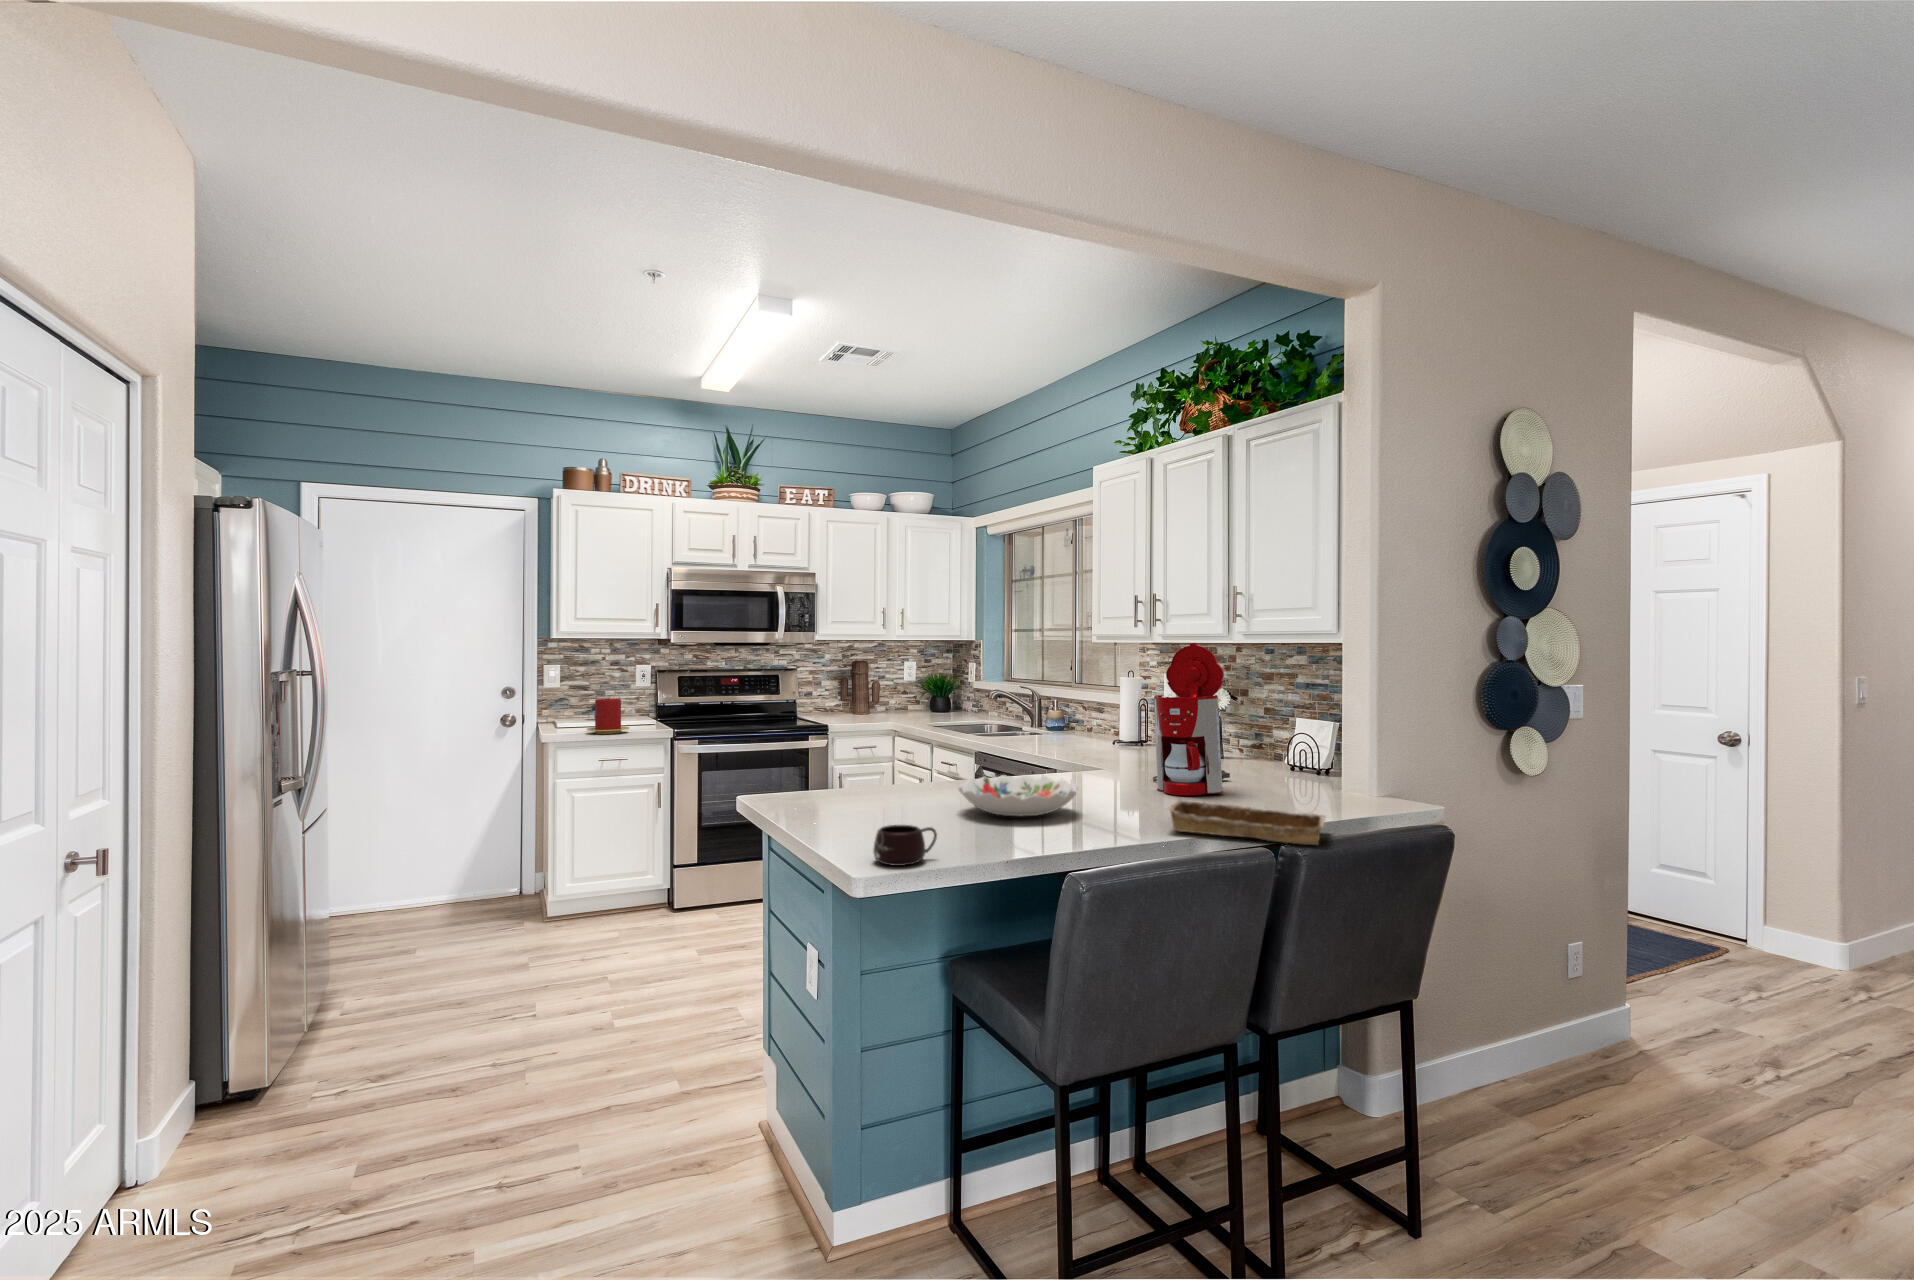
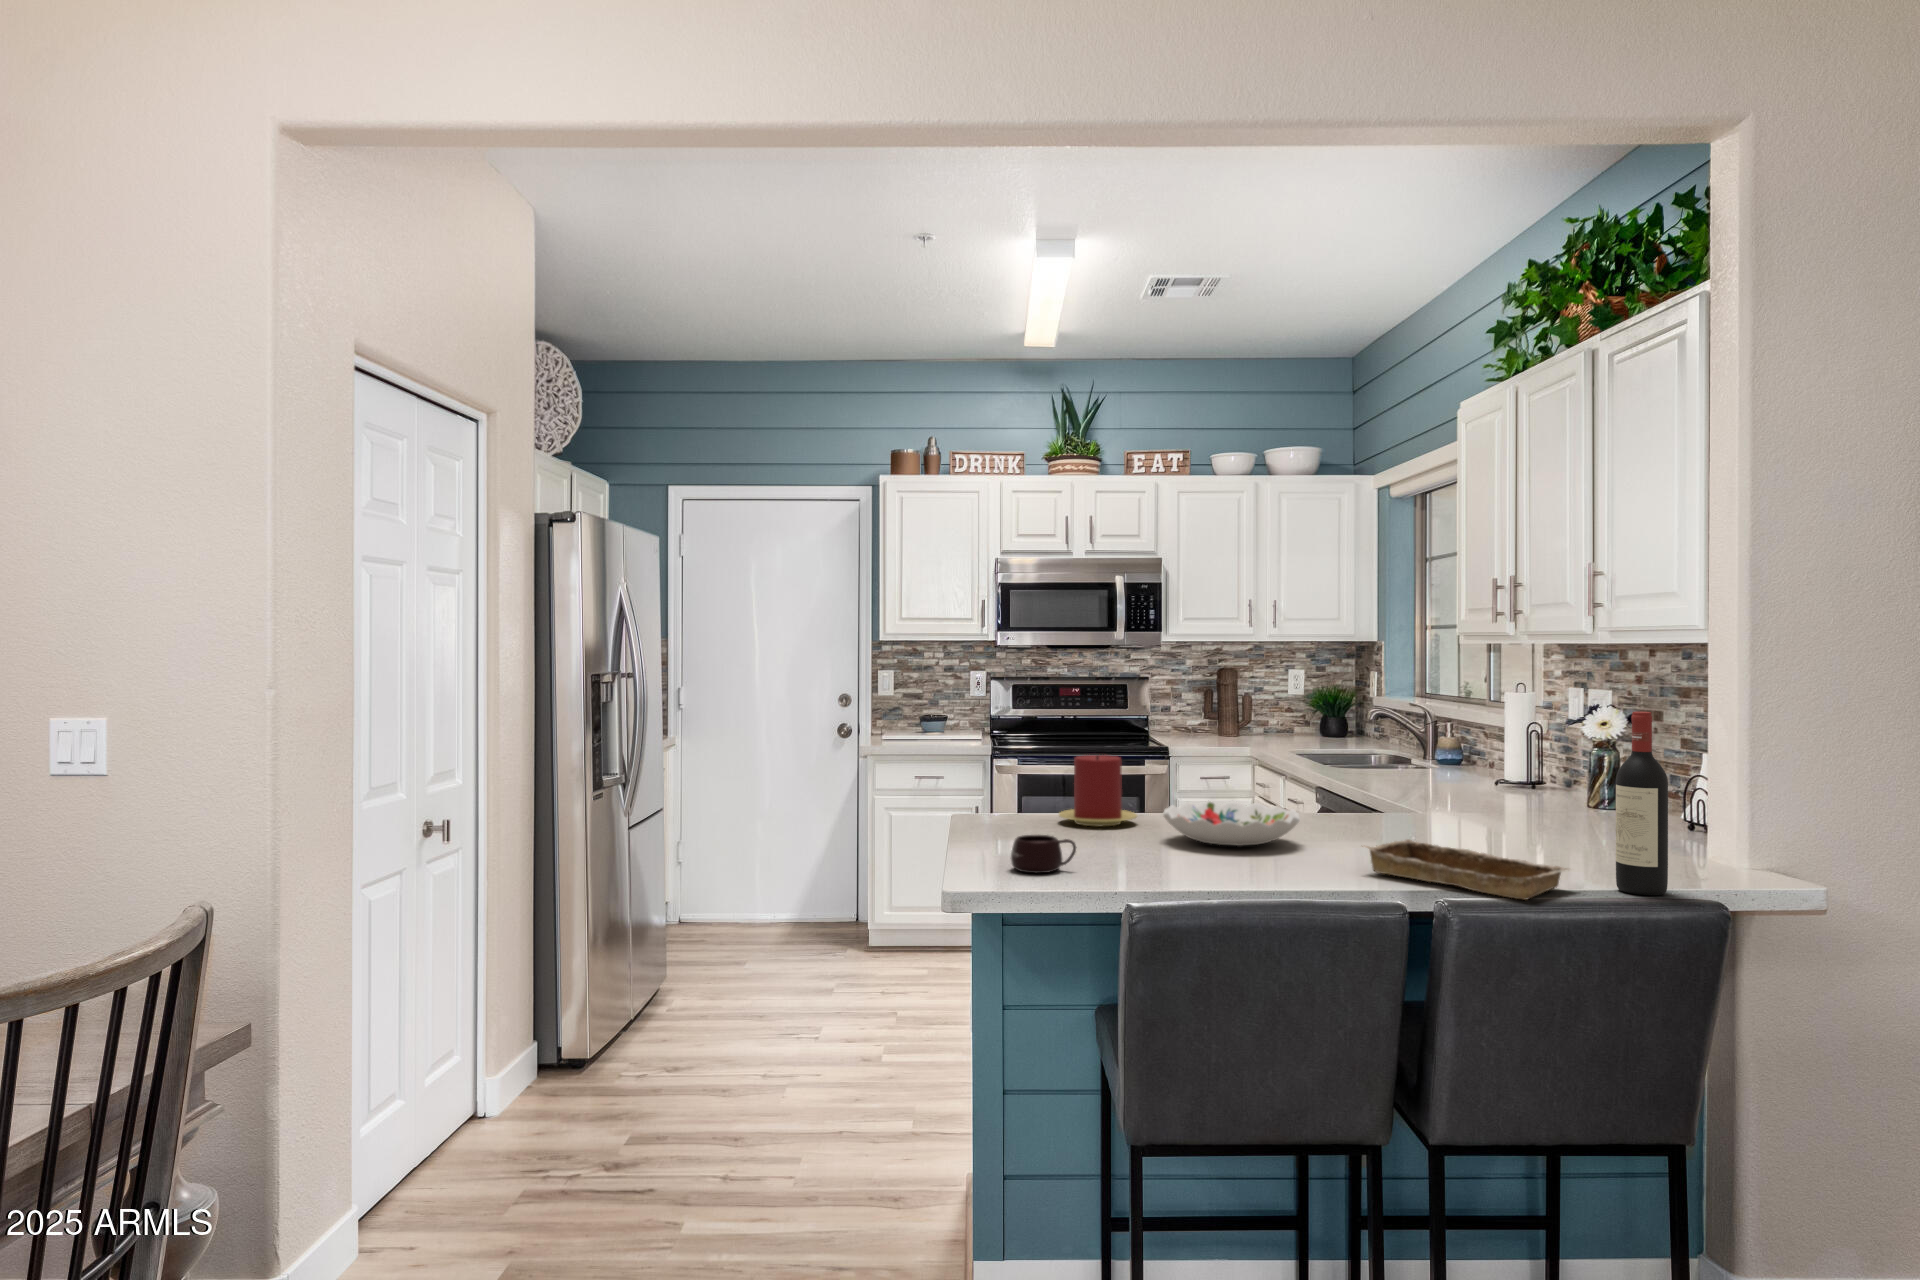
coffee maker: present [1153,643,1230,795] -> none [1444,652,1578,842]
wine bottle: none [1346,687,1385,831] -> present [1616,711,1668,895]
candle: present [587,698,629,734] -> present [1059,755,1137,826]

